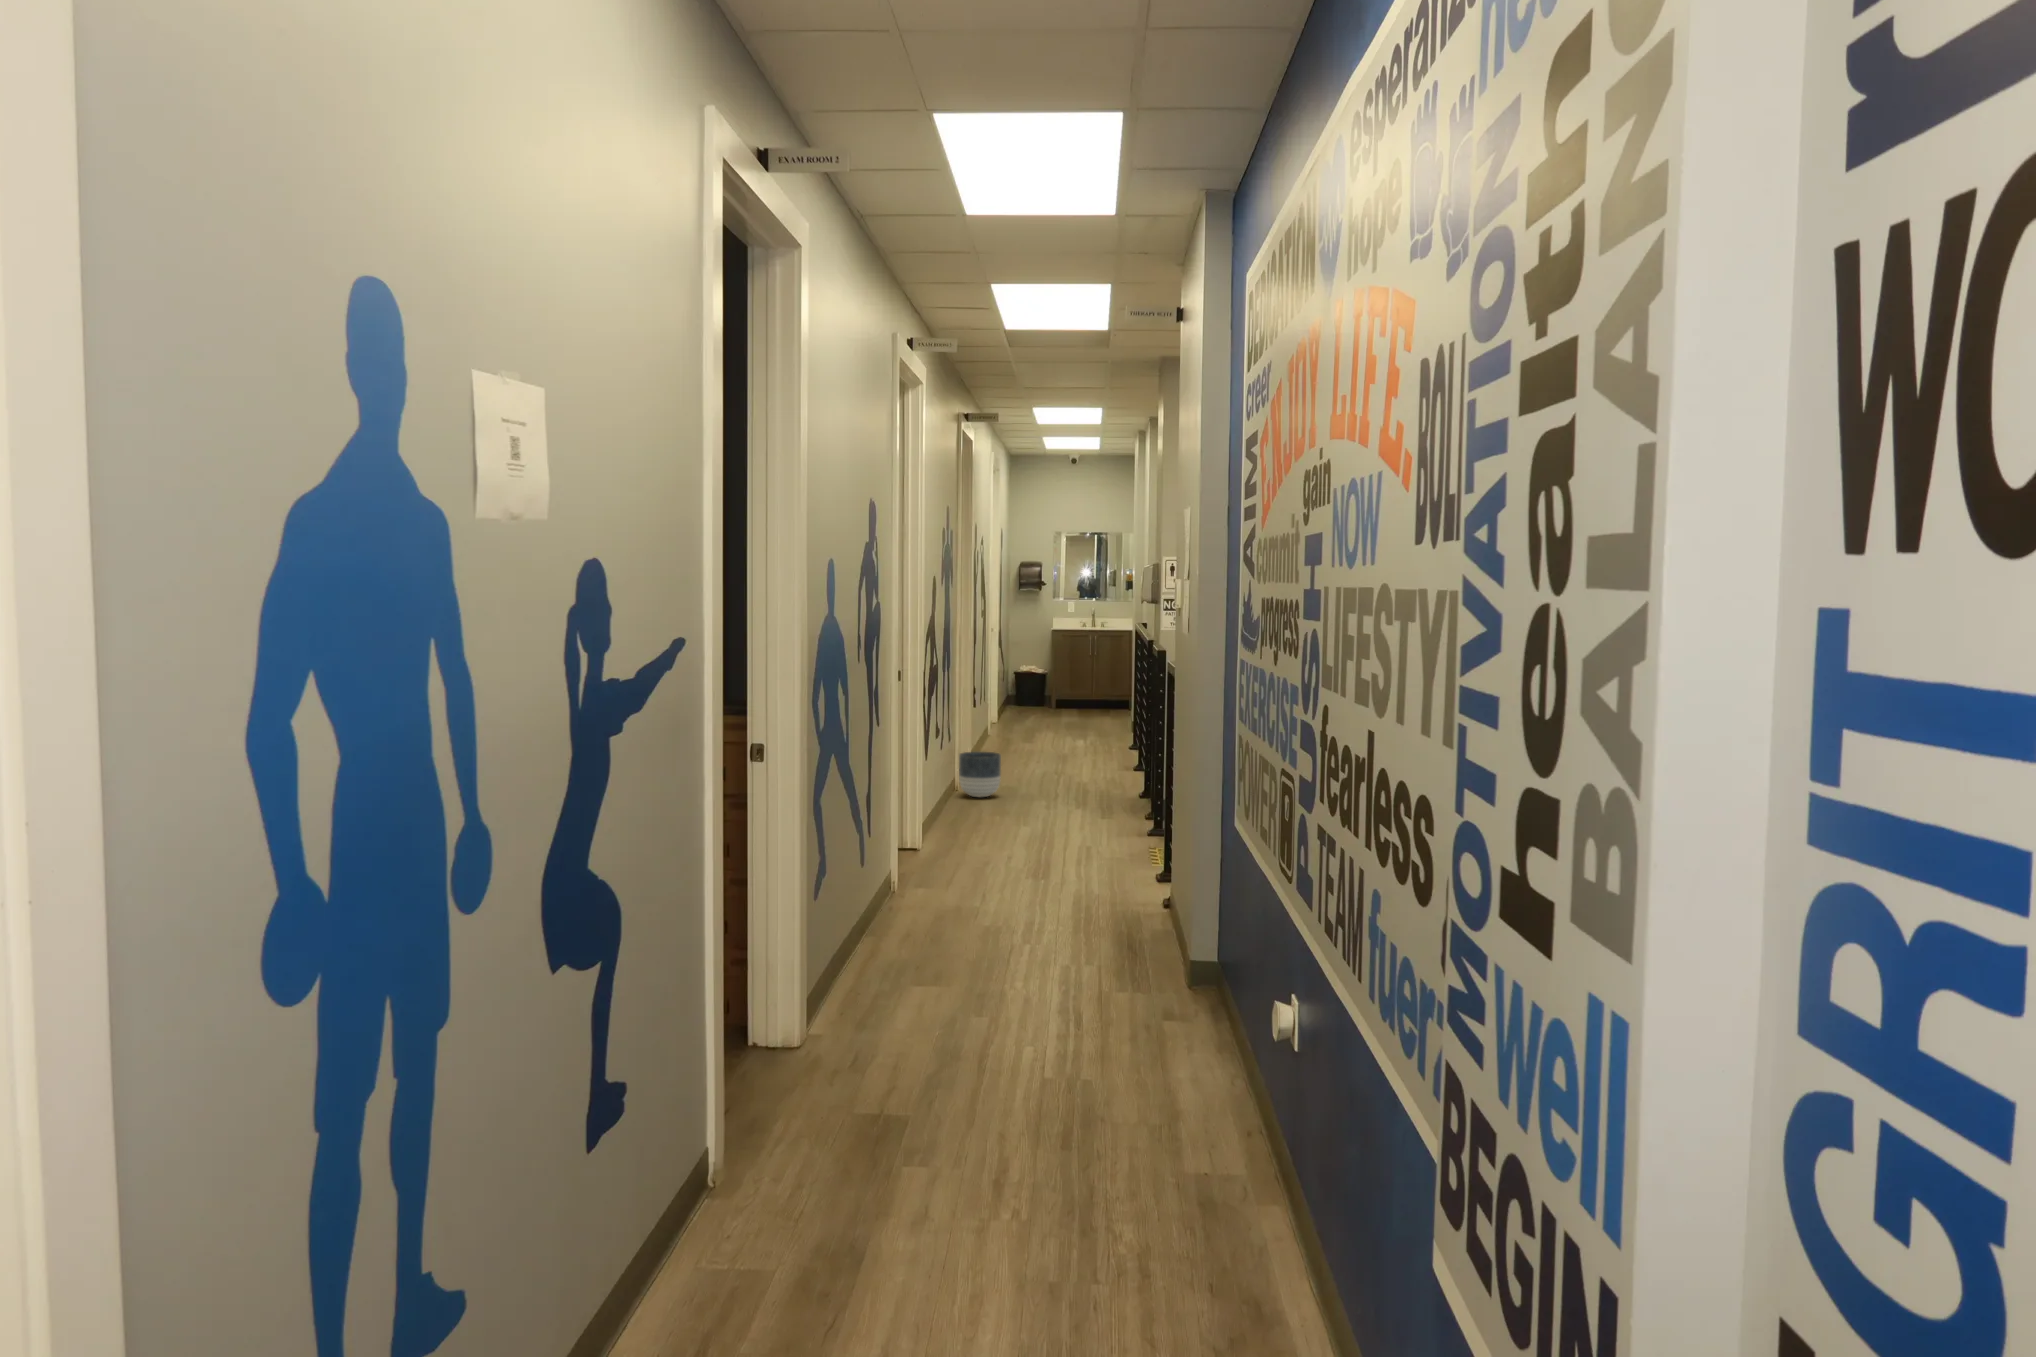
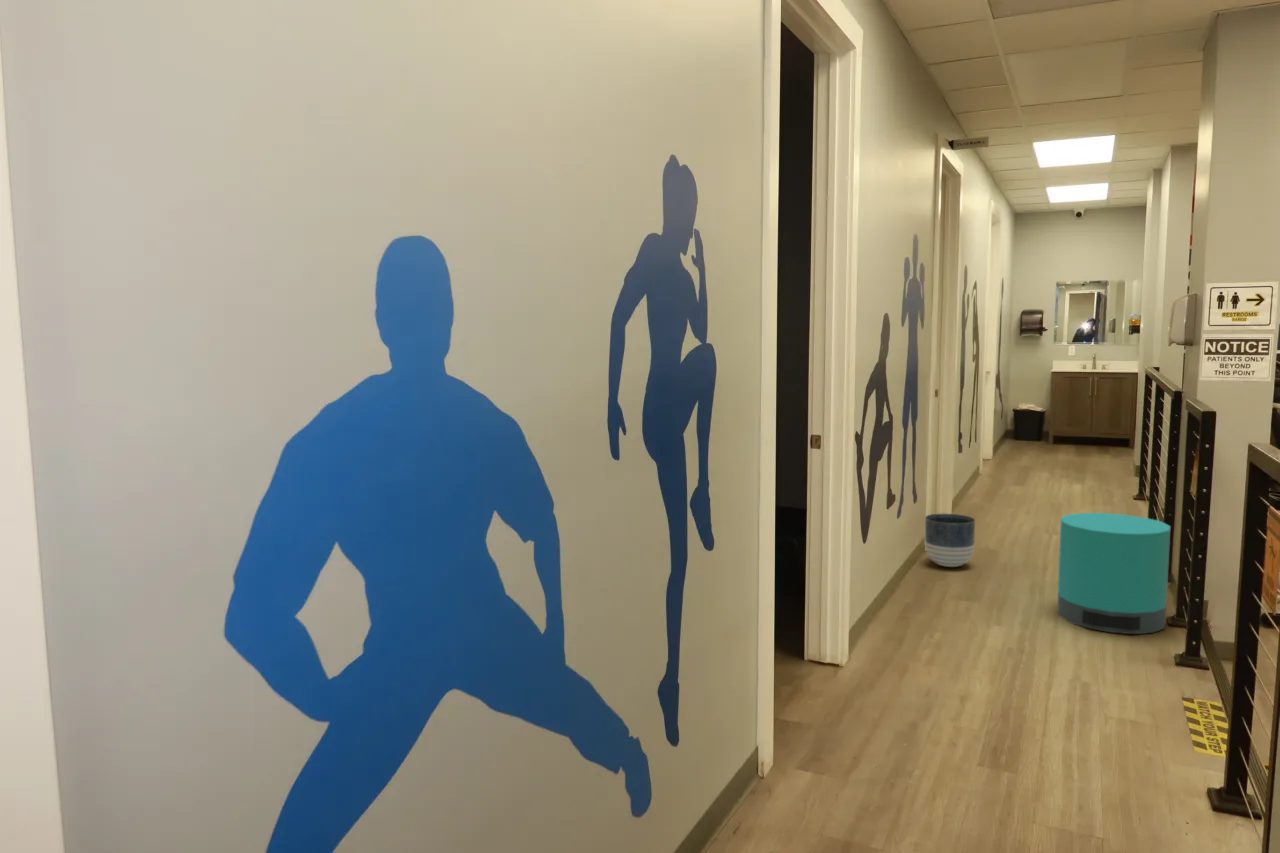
trash can: none [1069,737,1146,824] -> present [1057,513,1170,634]

